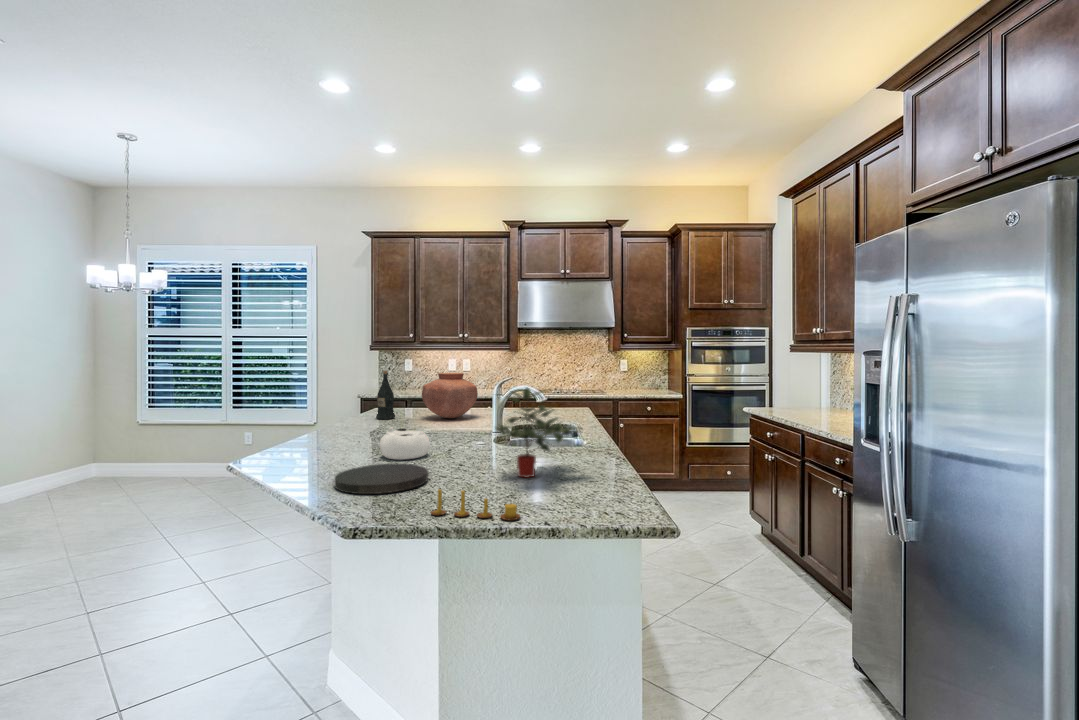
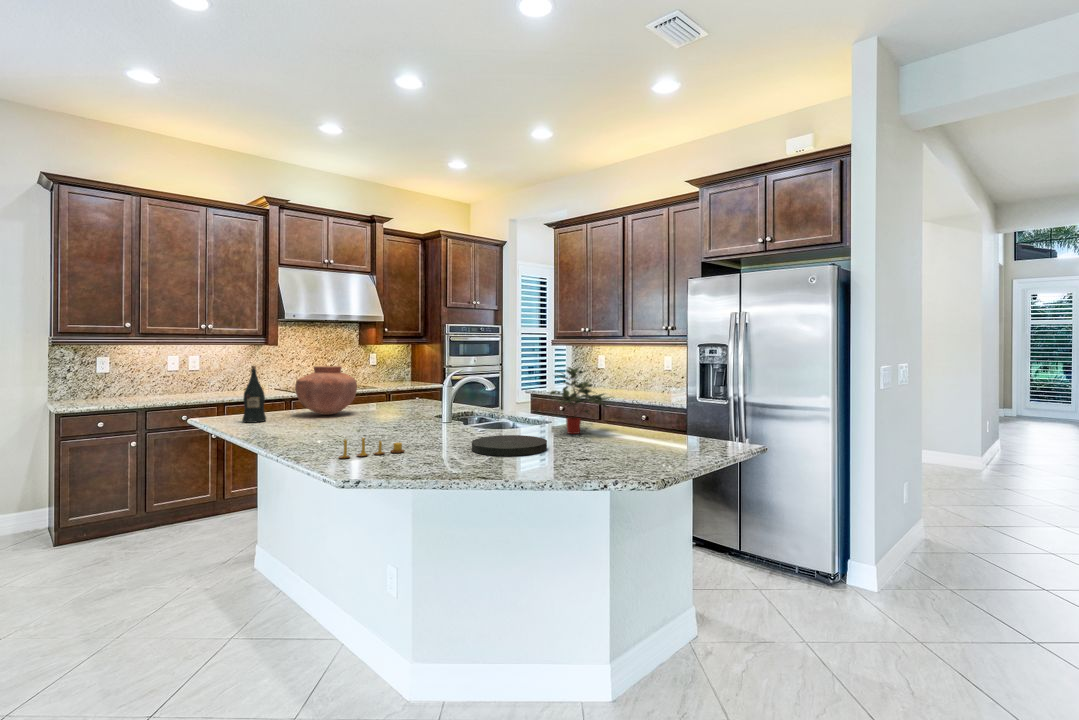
decorative bowl: present [380,427,430,460] -> none [418,412,463,440]
candle: present [431,489,520,520] -> present [339,438,404,458]

